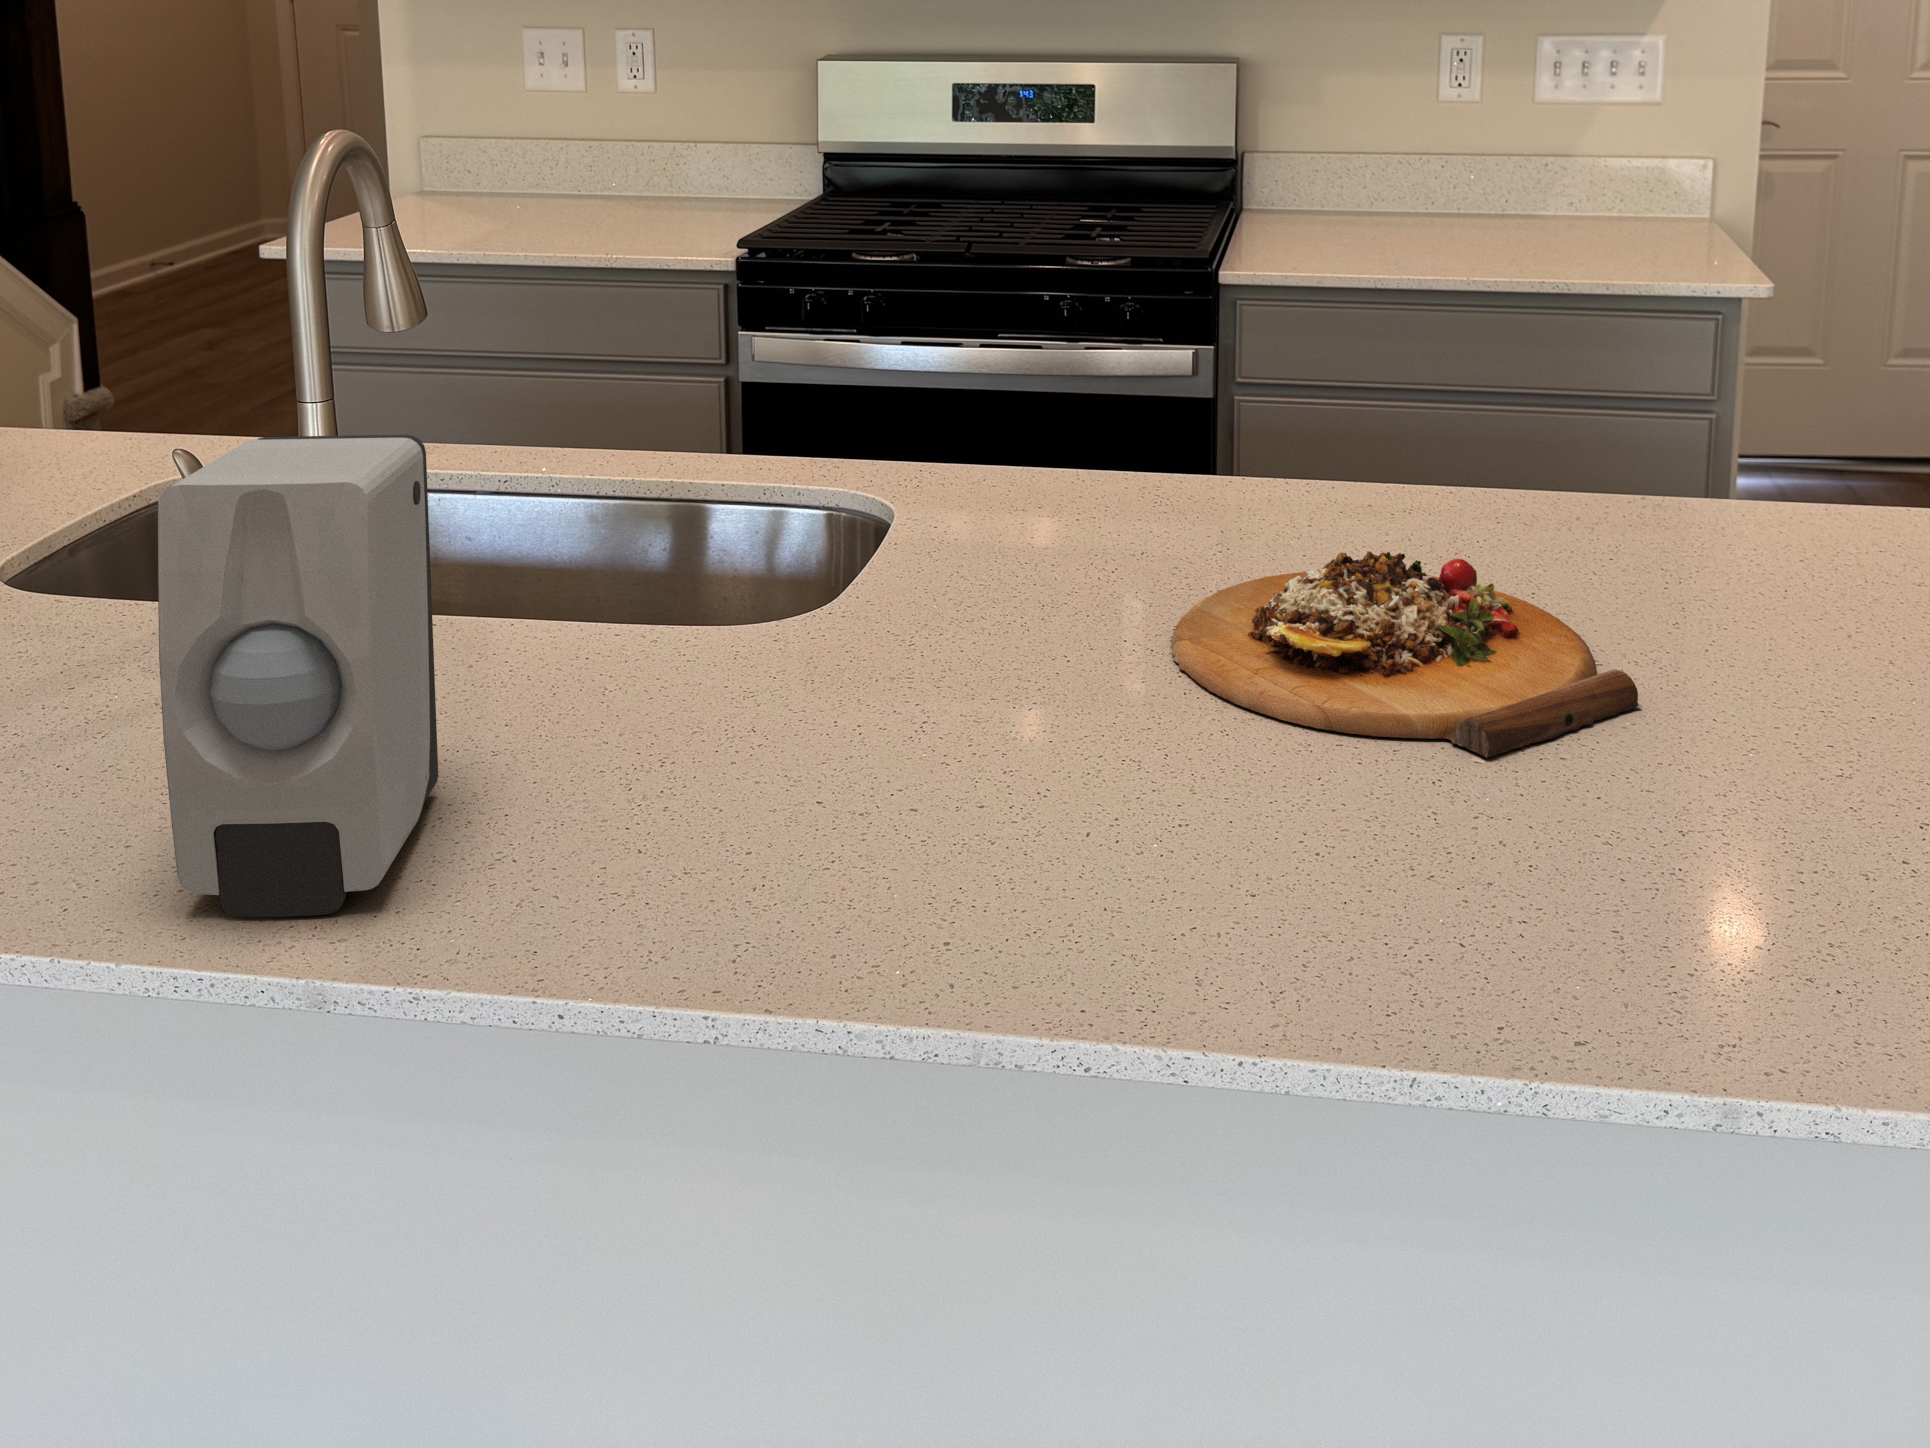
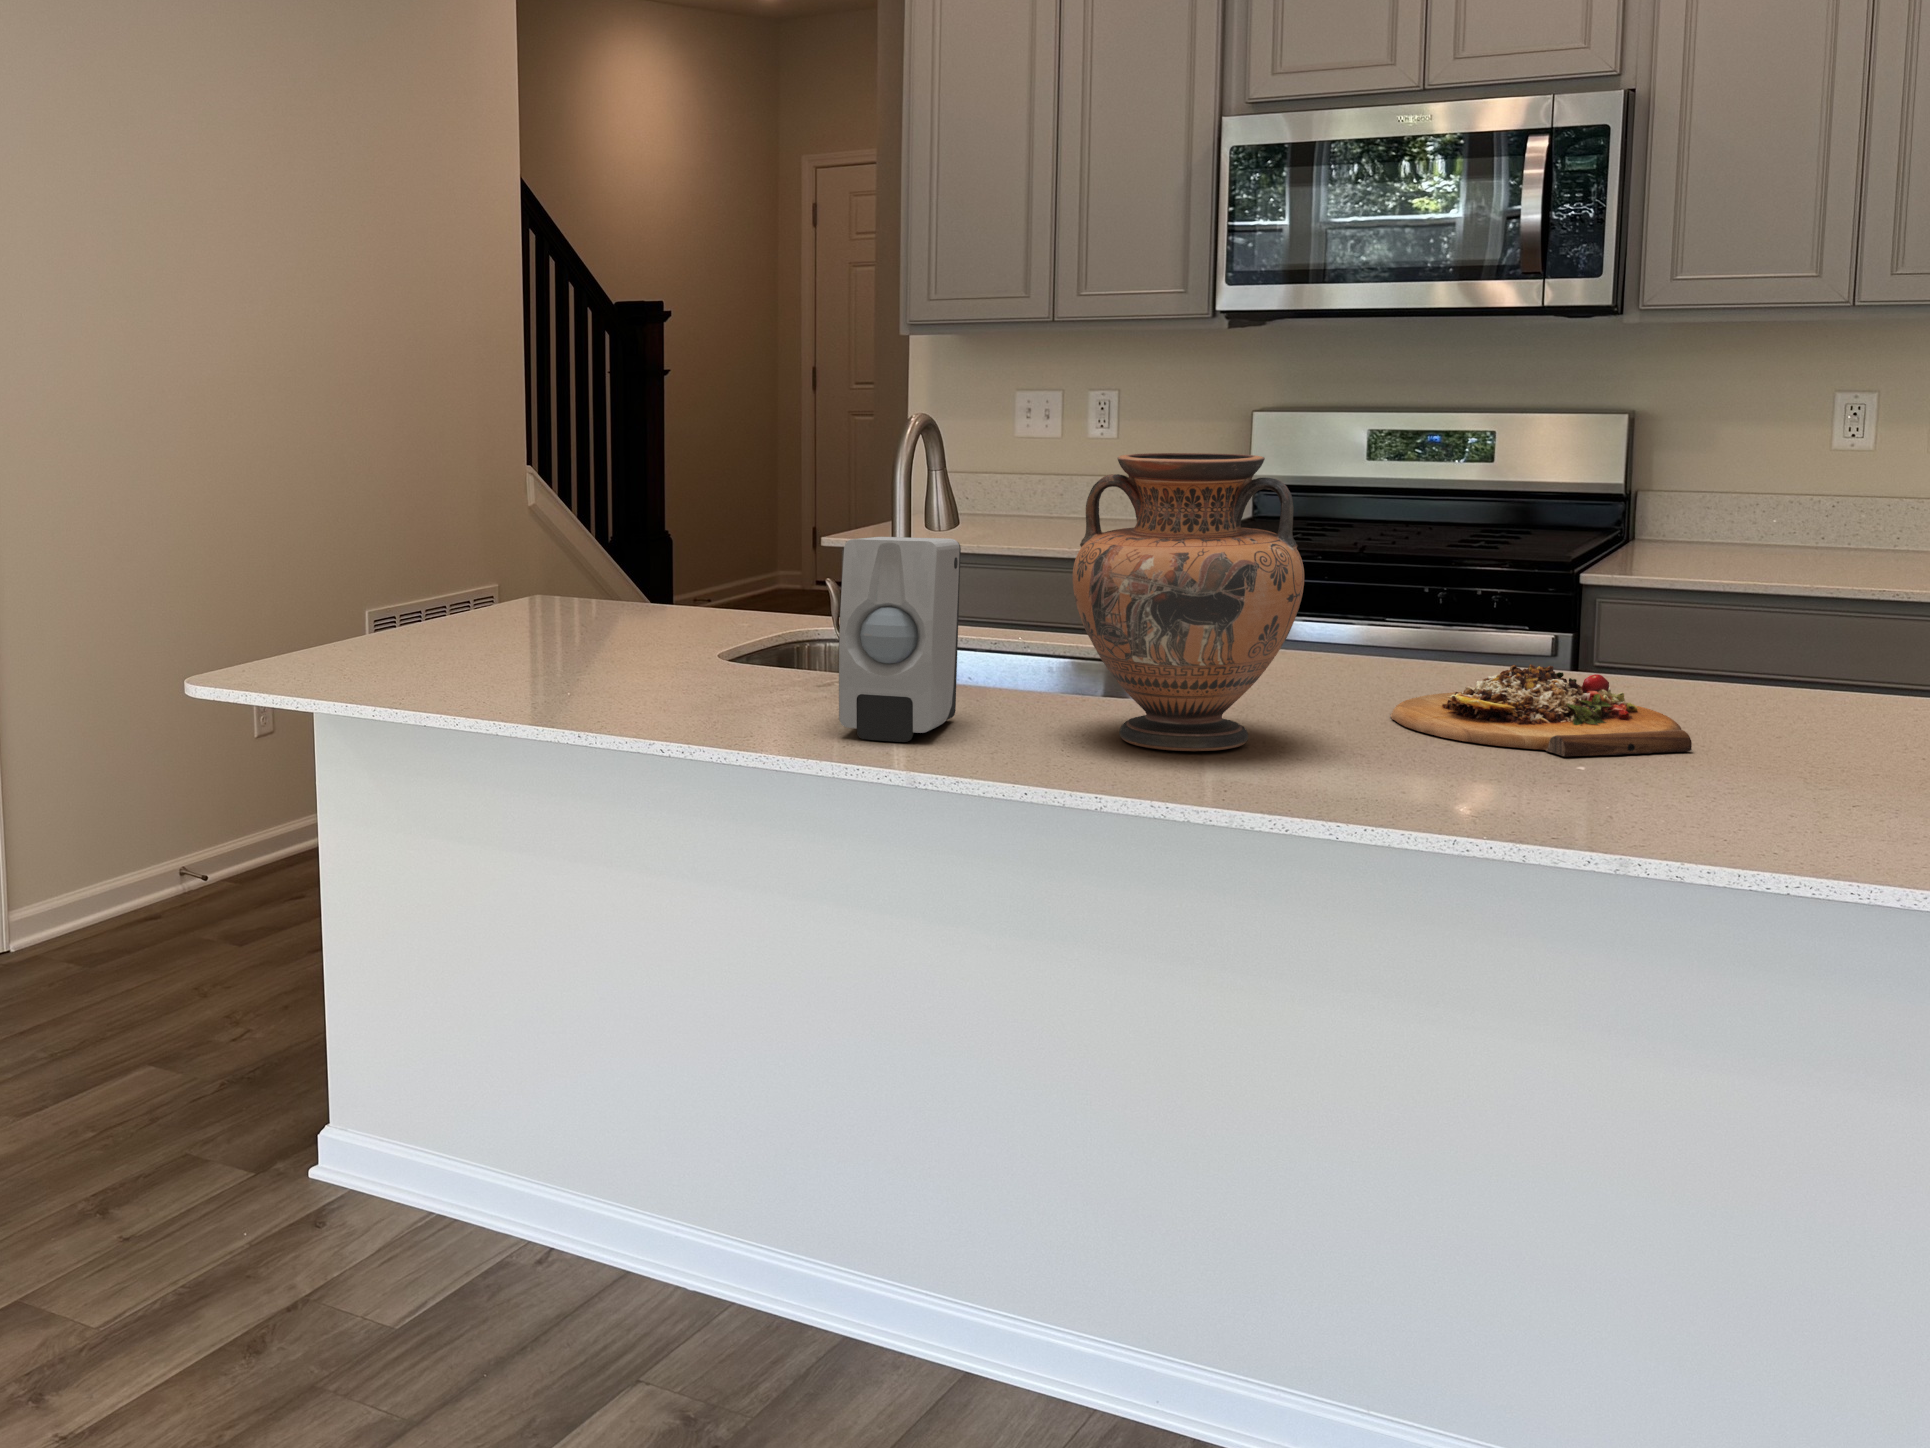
vase: none [655,250,1082,856] -> present [1073,453,1304,751]

